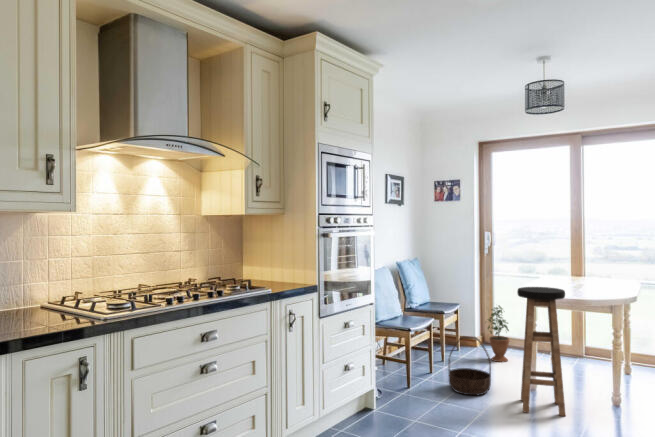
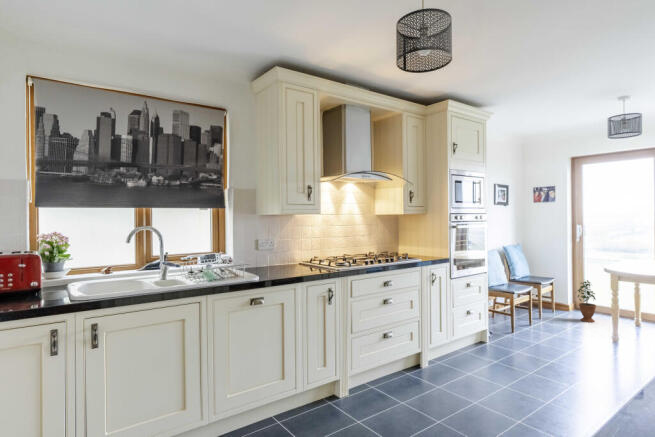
bar stool: present [517,287,565,416] -> none [599,266,639,360]
basket: present [449,336,491,395] -> none [544,299,578,341]

